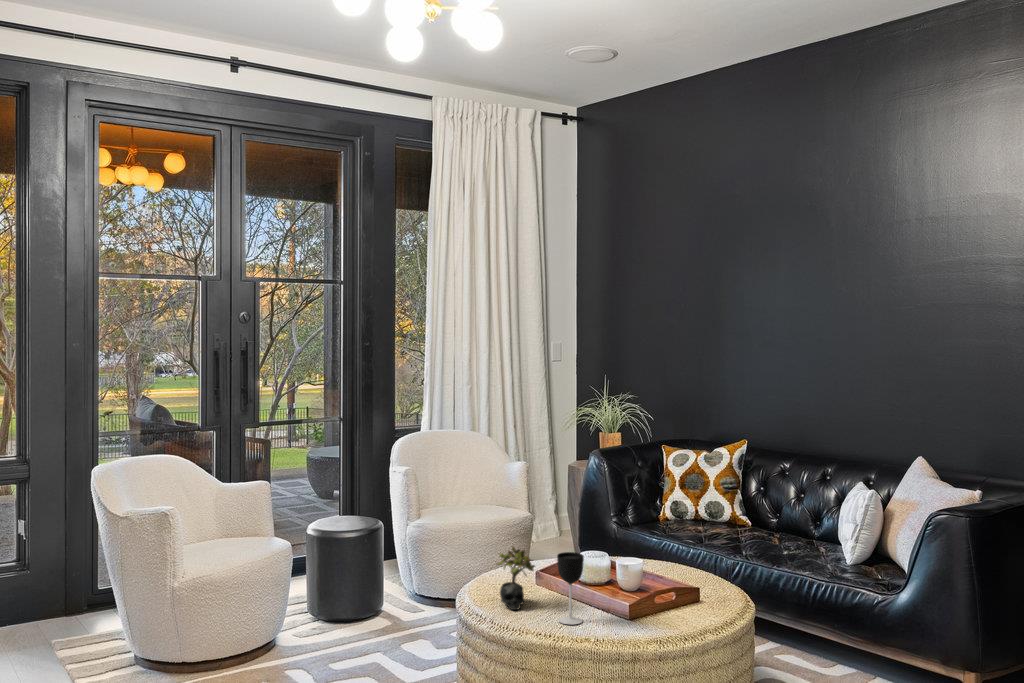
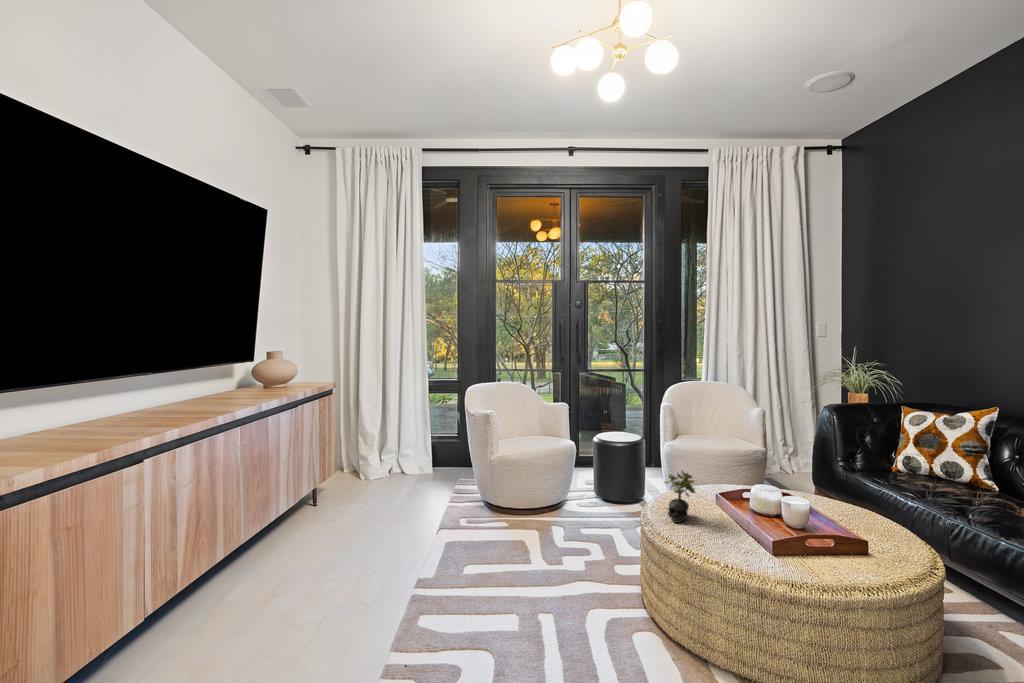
wine glass: present [557,552,584,624] -> none [705,482,729,547]

